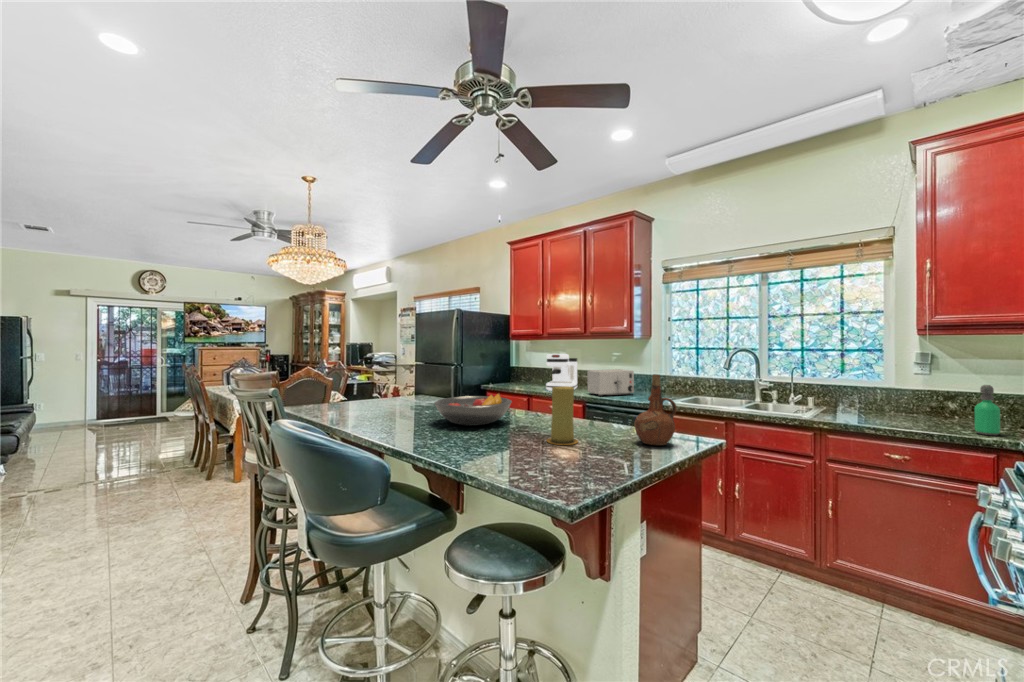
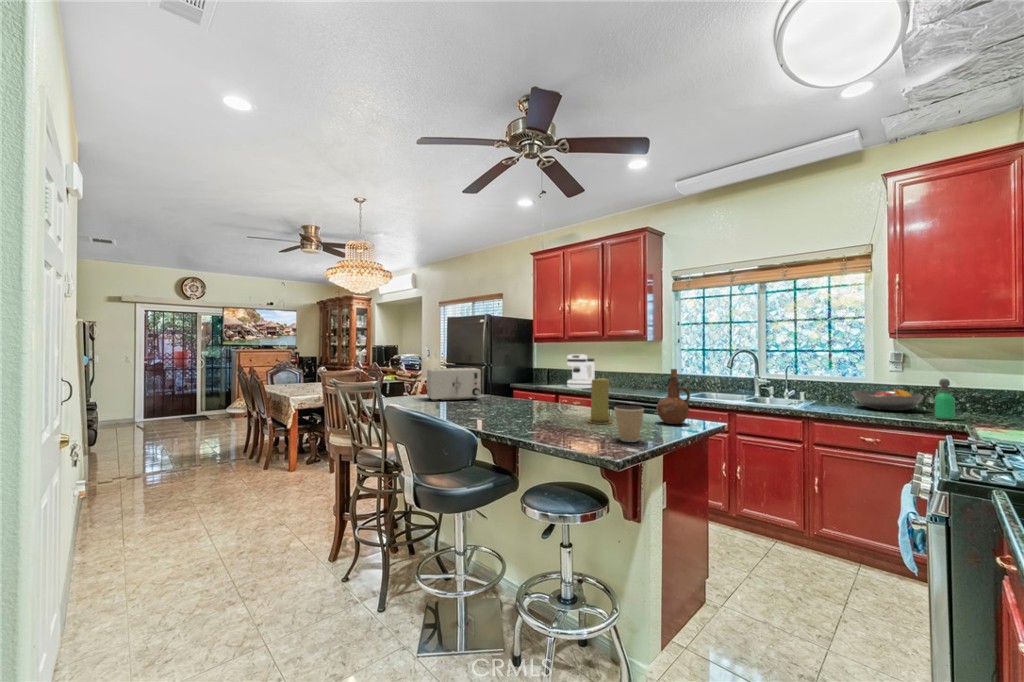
toaster: present [588,369,634,396] -> present [427,368,481,401]
fruit bowl: present [435,394,512,425] -> present [852,388,924,411]
coffee cup: none [570,426,611,477] -> present [614,406,644,442]

